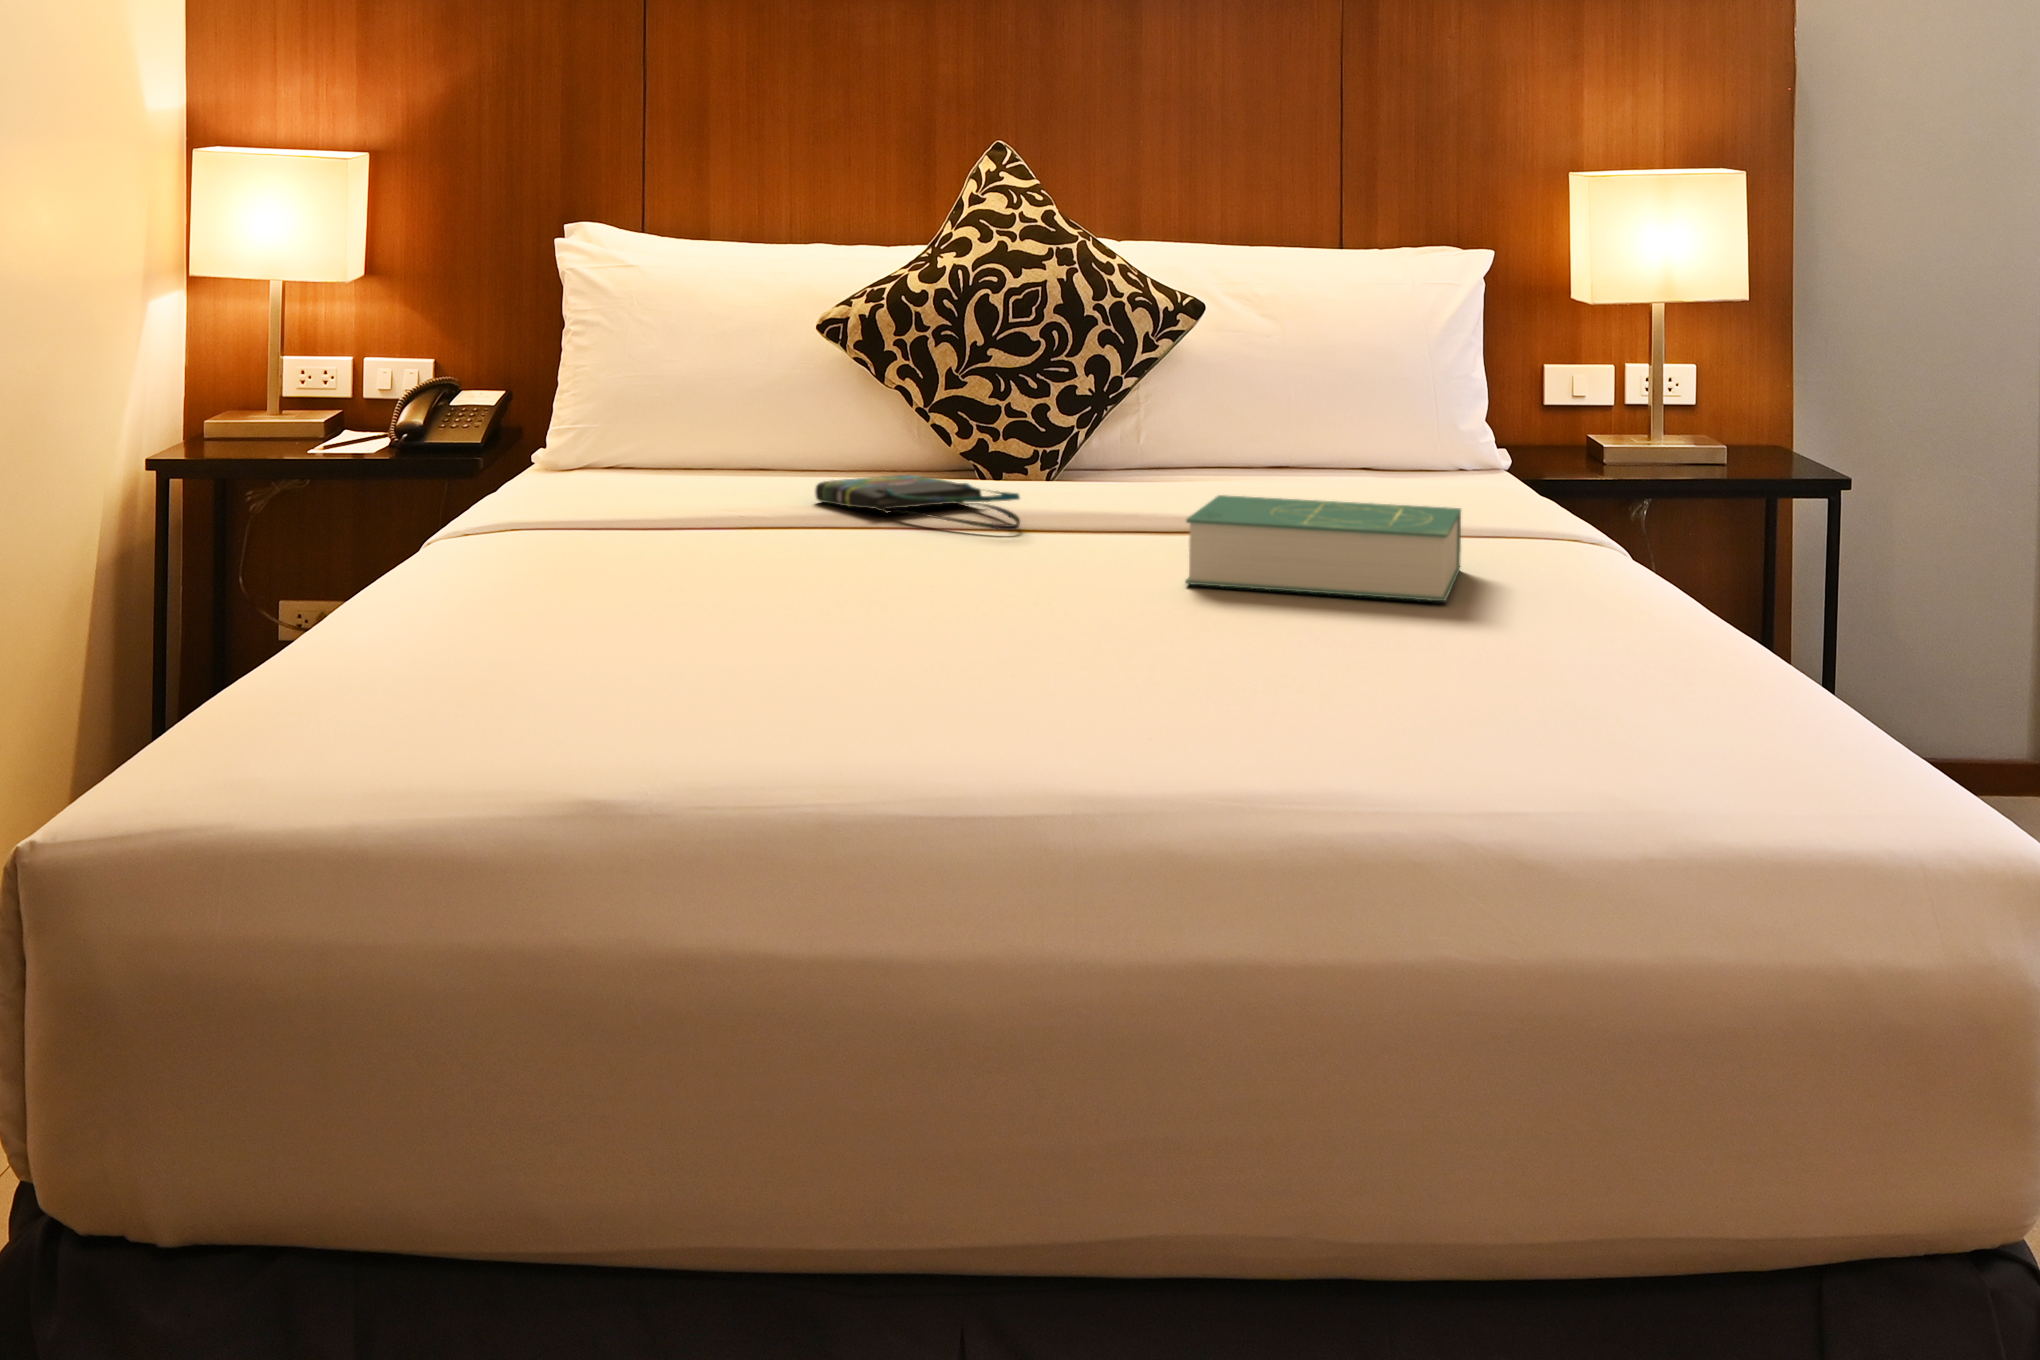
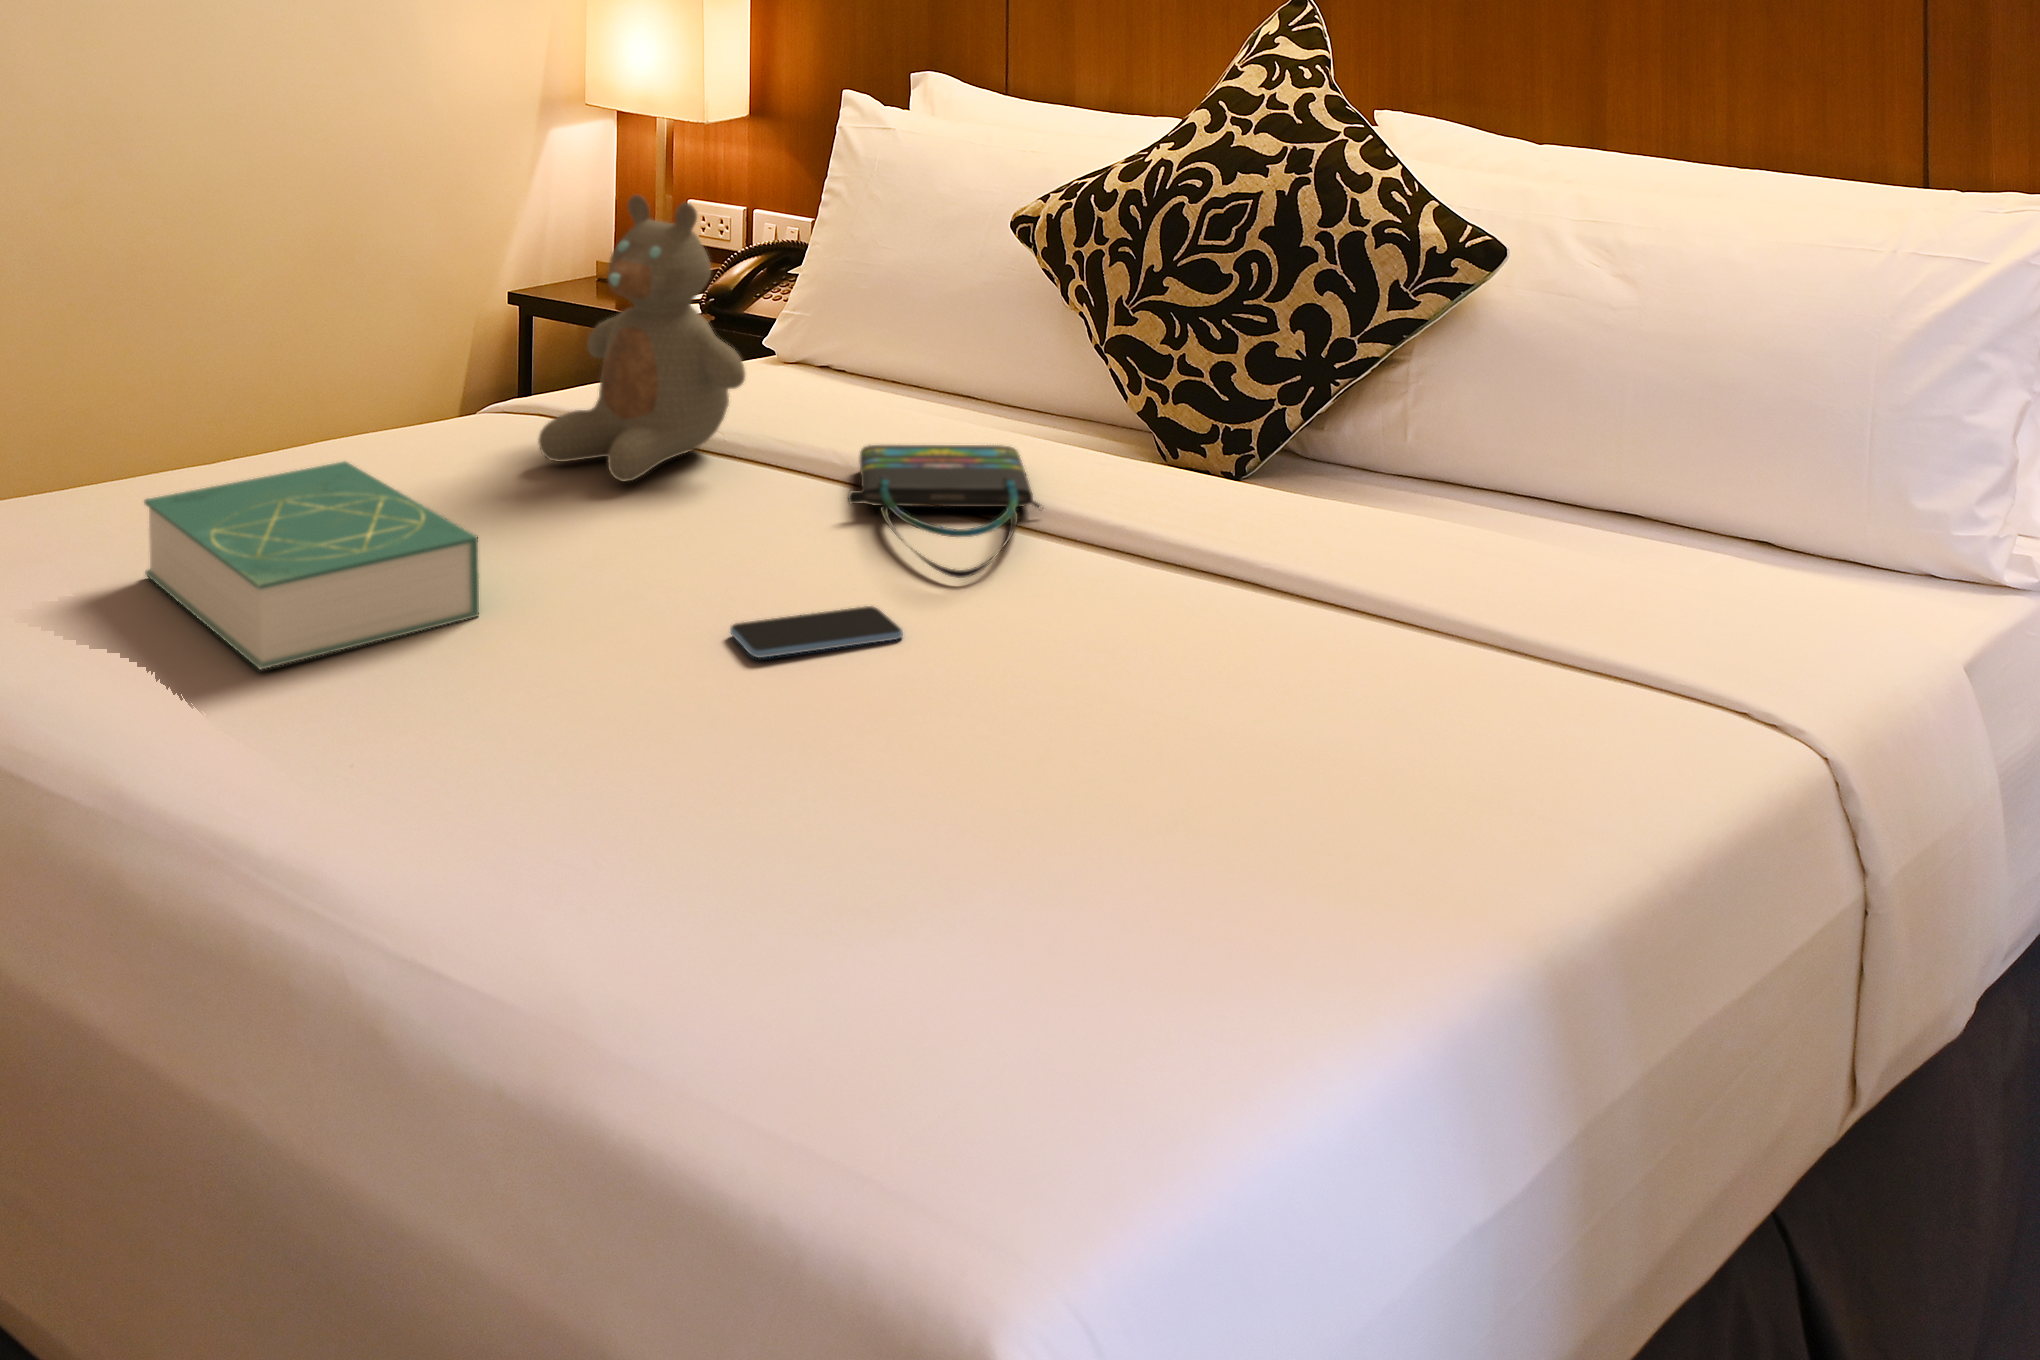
teddy bear: none [560,294,736,520] -> present [538,195,745,482]
book: present [1185,495,1461,601] -> present [144,461,479,669]
smartphone: none [934,544,1040,569] -> present [730,606,903,658]

